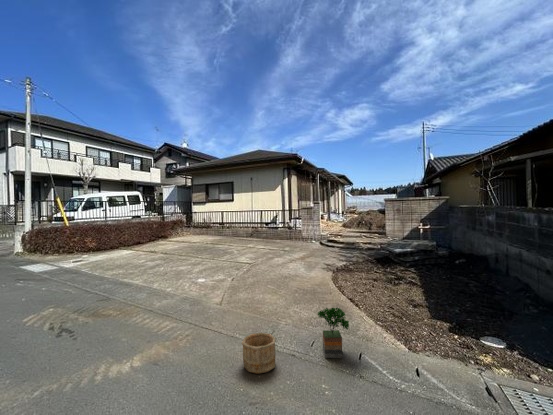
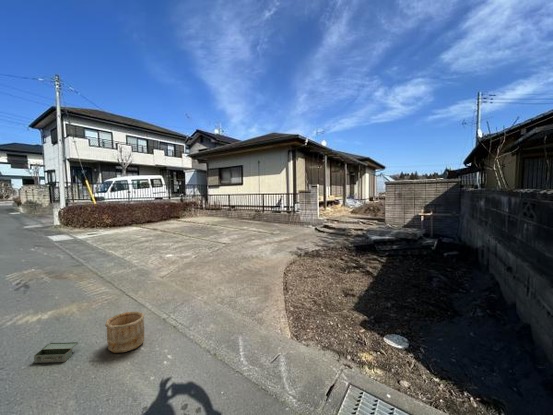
potted tree: present [318,308,349,358] -> none [194,290,227,345]
toolbox: none [188,367,218,390] -> present [34,342,78,363]

